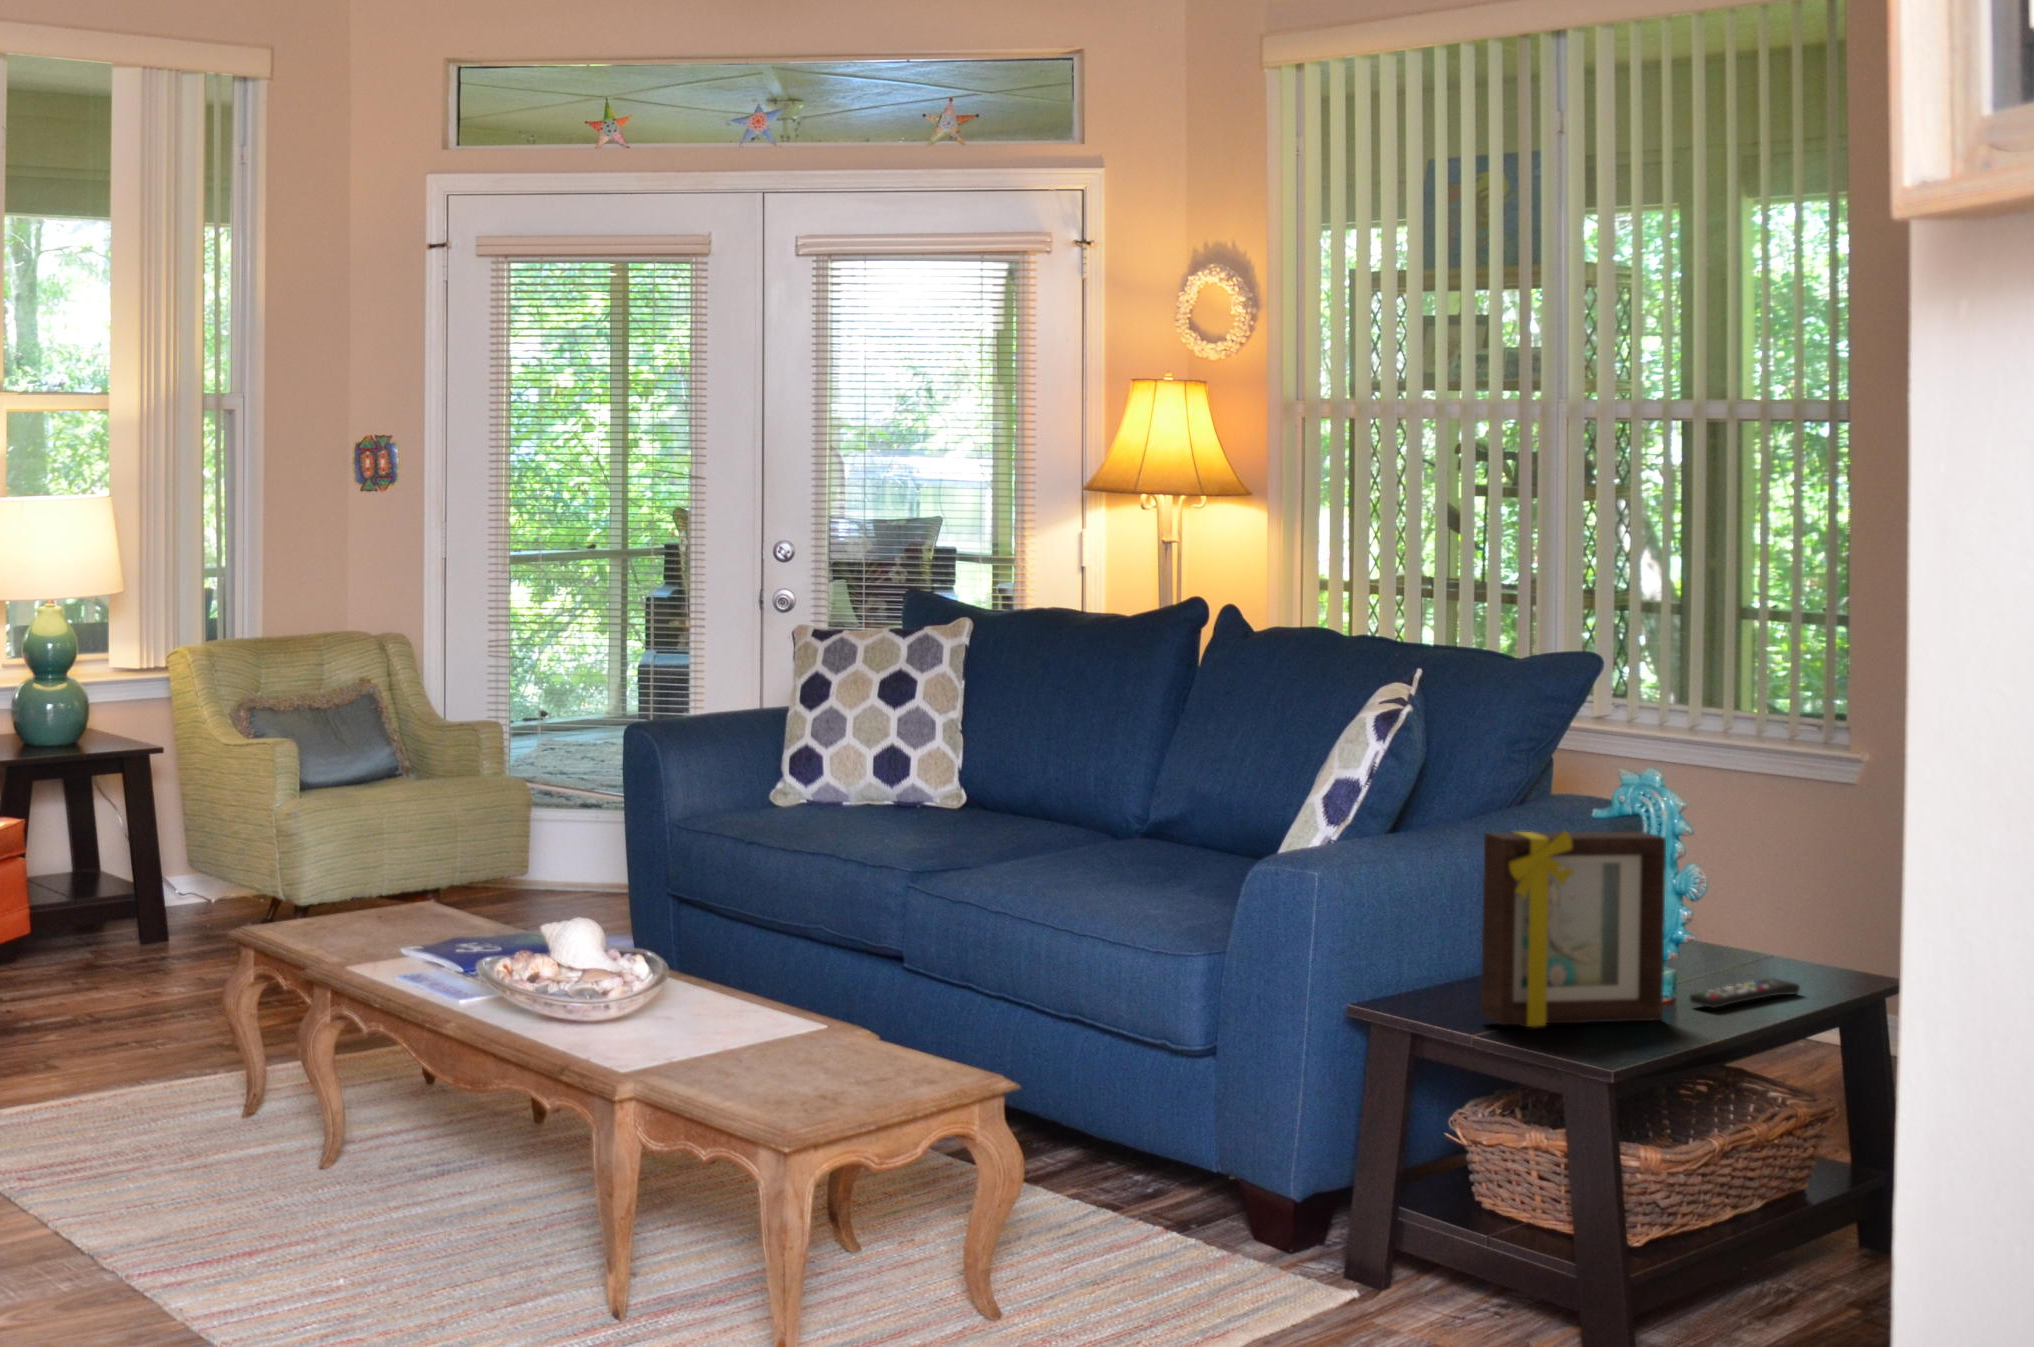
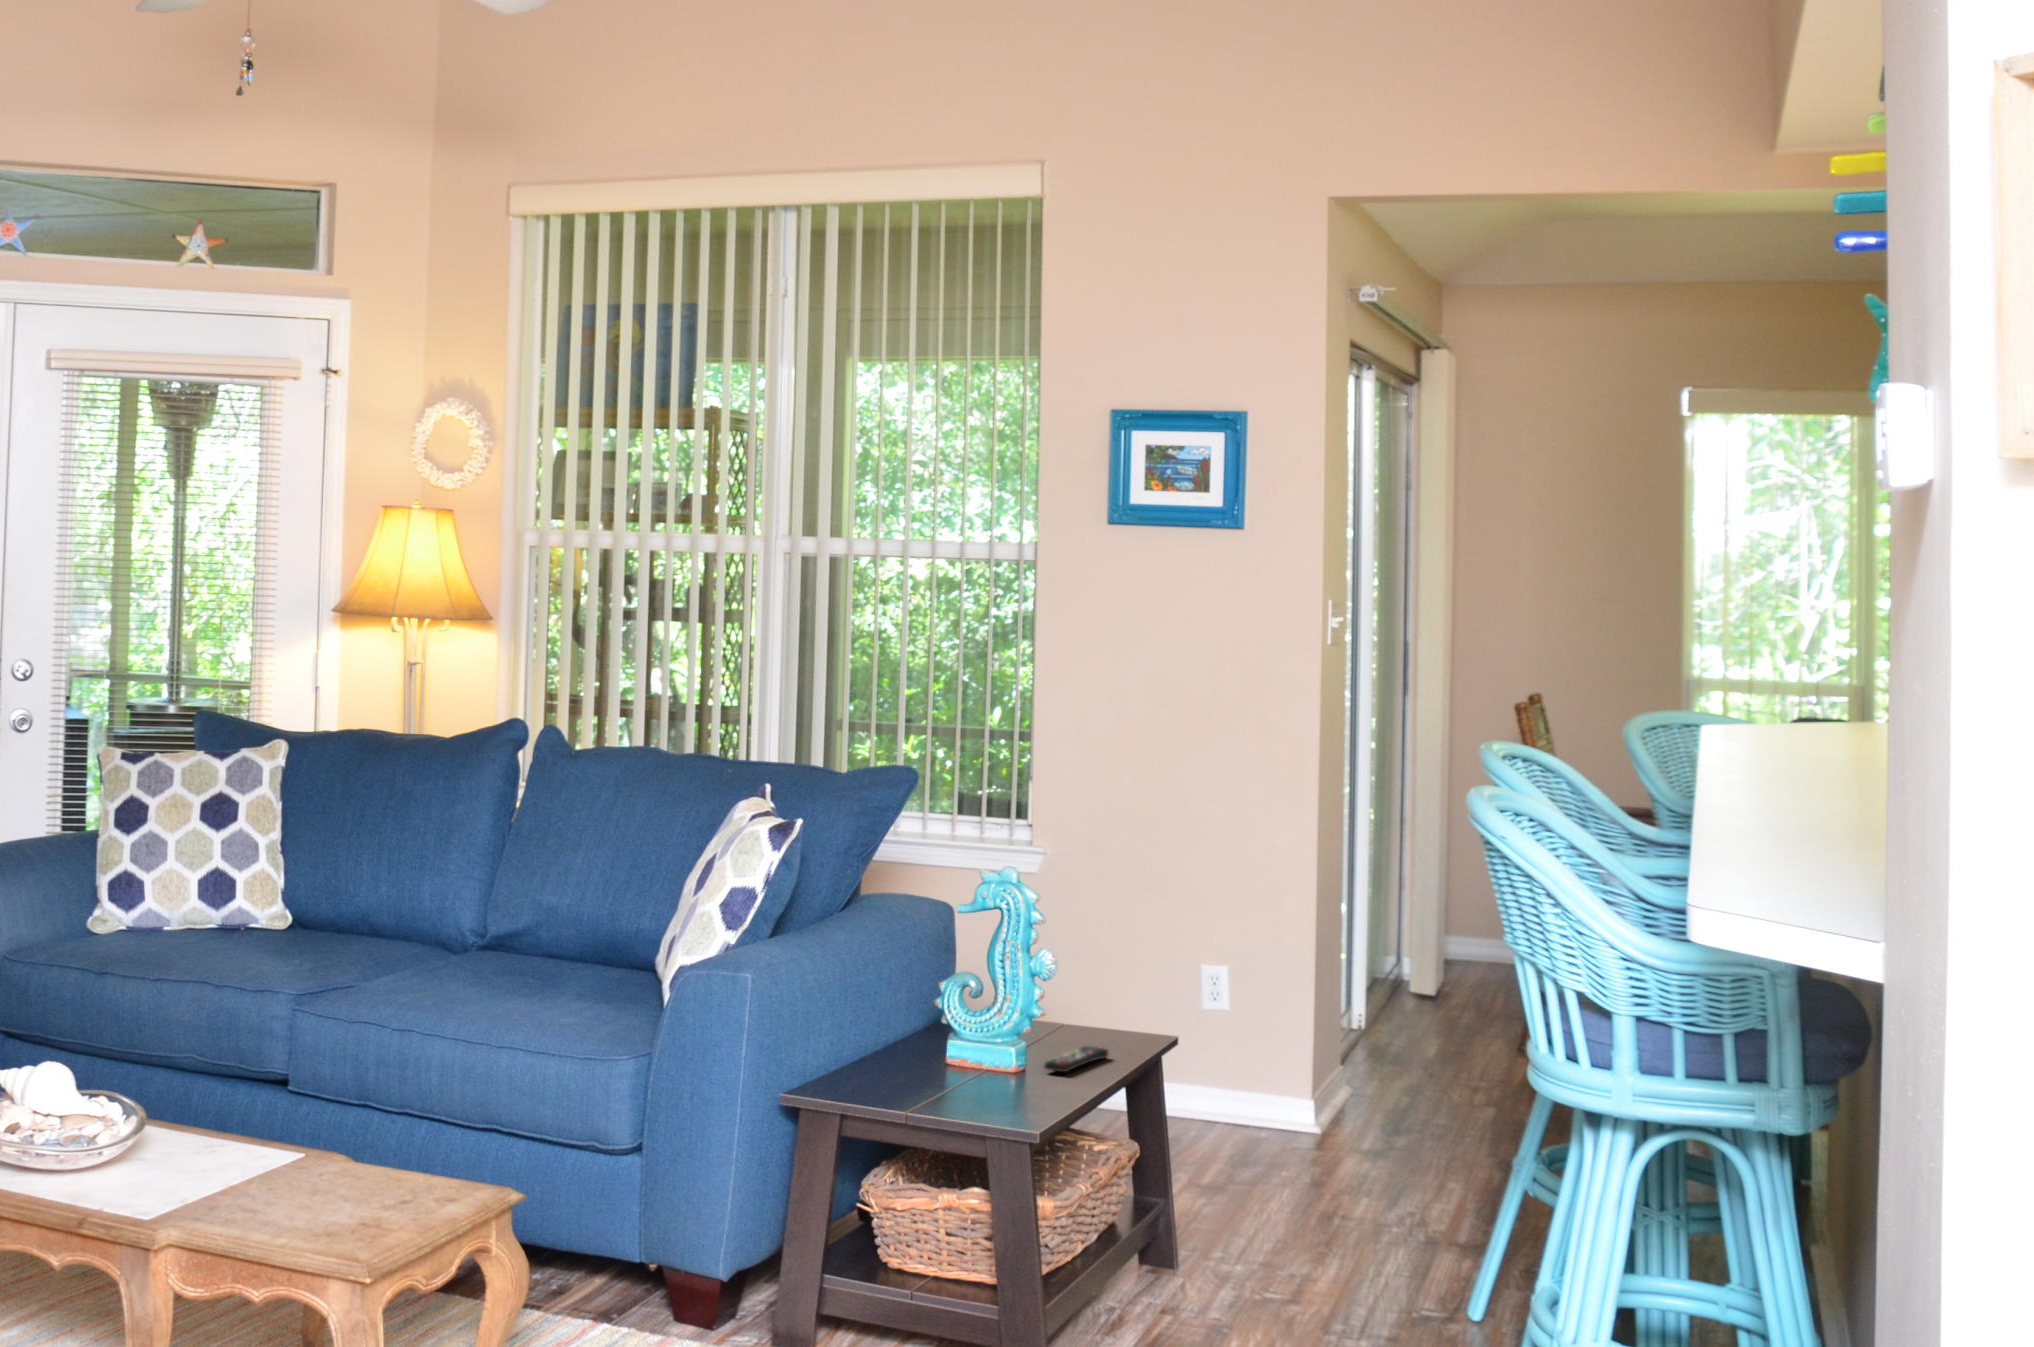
picture frame: present [1481,831,1666,1027] -> none [909,919,1046,1097]

